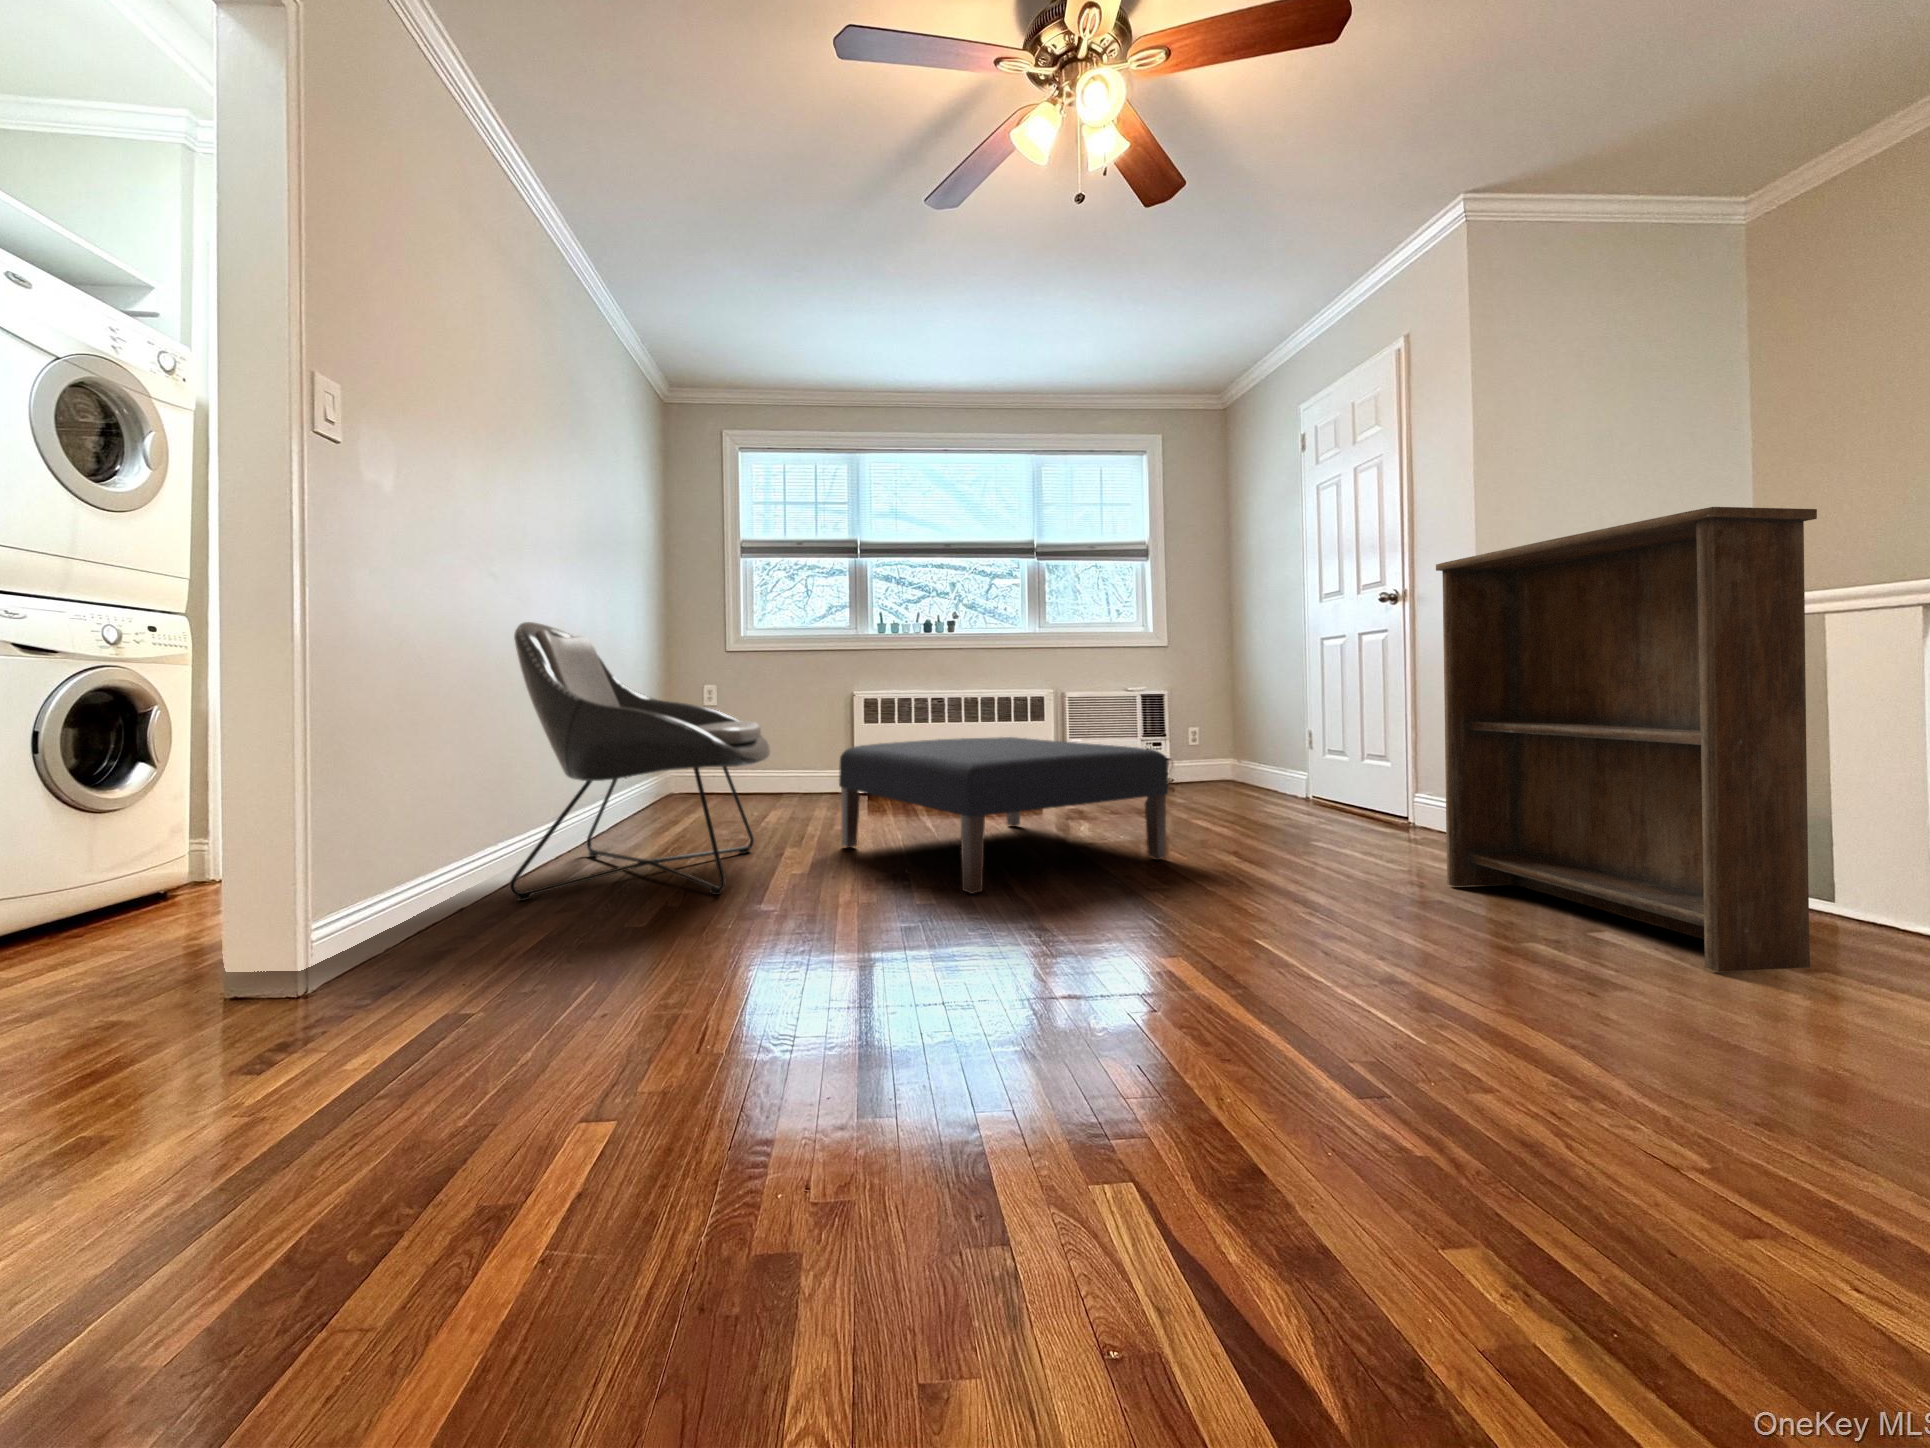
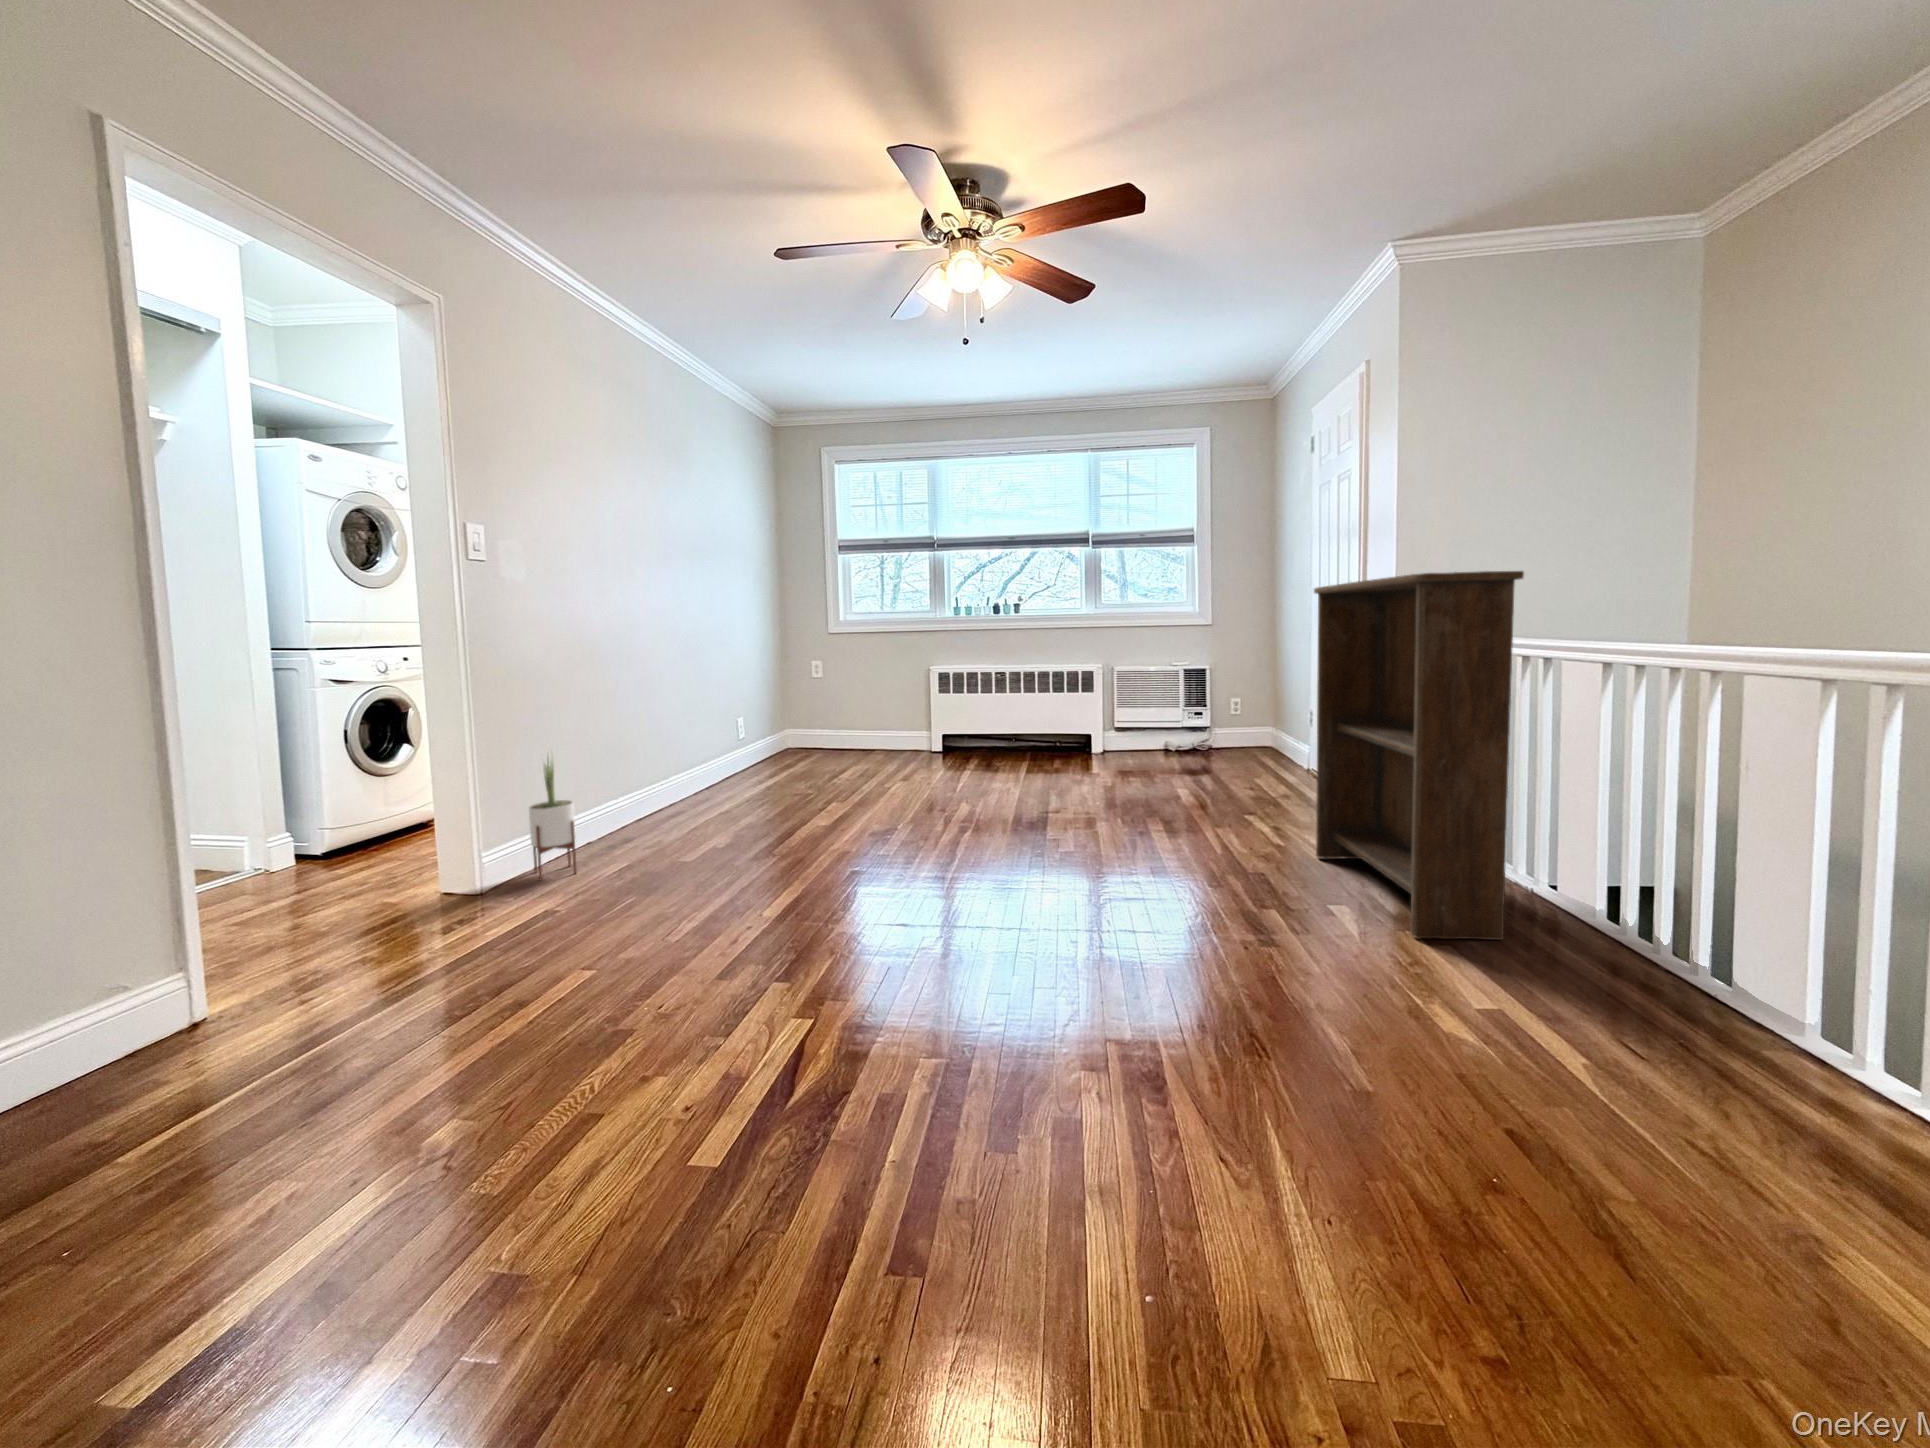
lounge chair: present [509,622,770,901] -> none [618,642,816,840]
ottoman: present [839,737,1168,894] -> none [871,717,1115,847]
potted plant: none [390,743,465,967] -> present [529,752,577,880]

